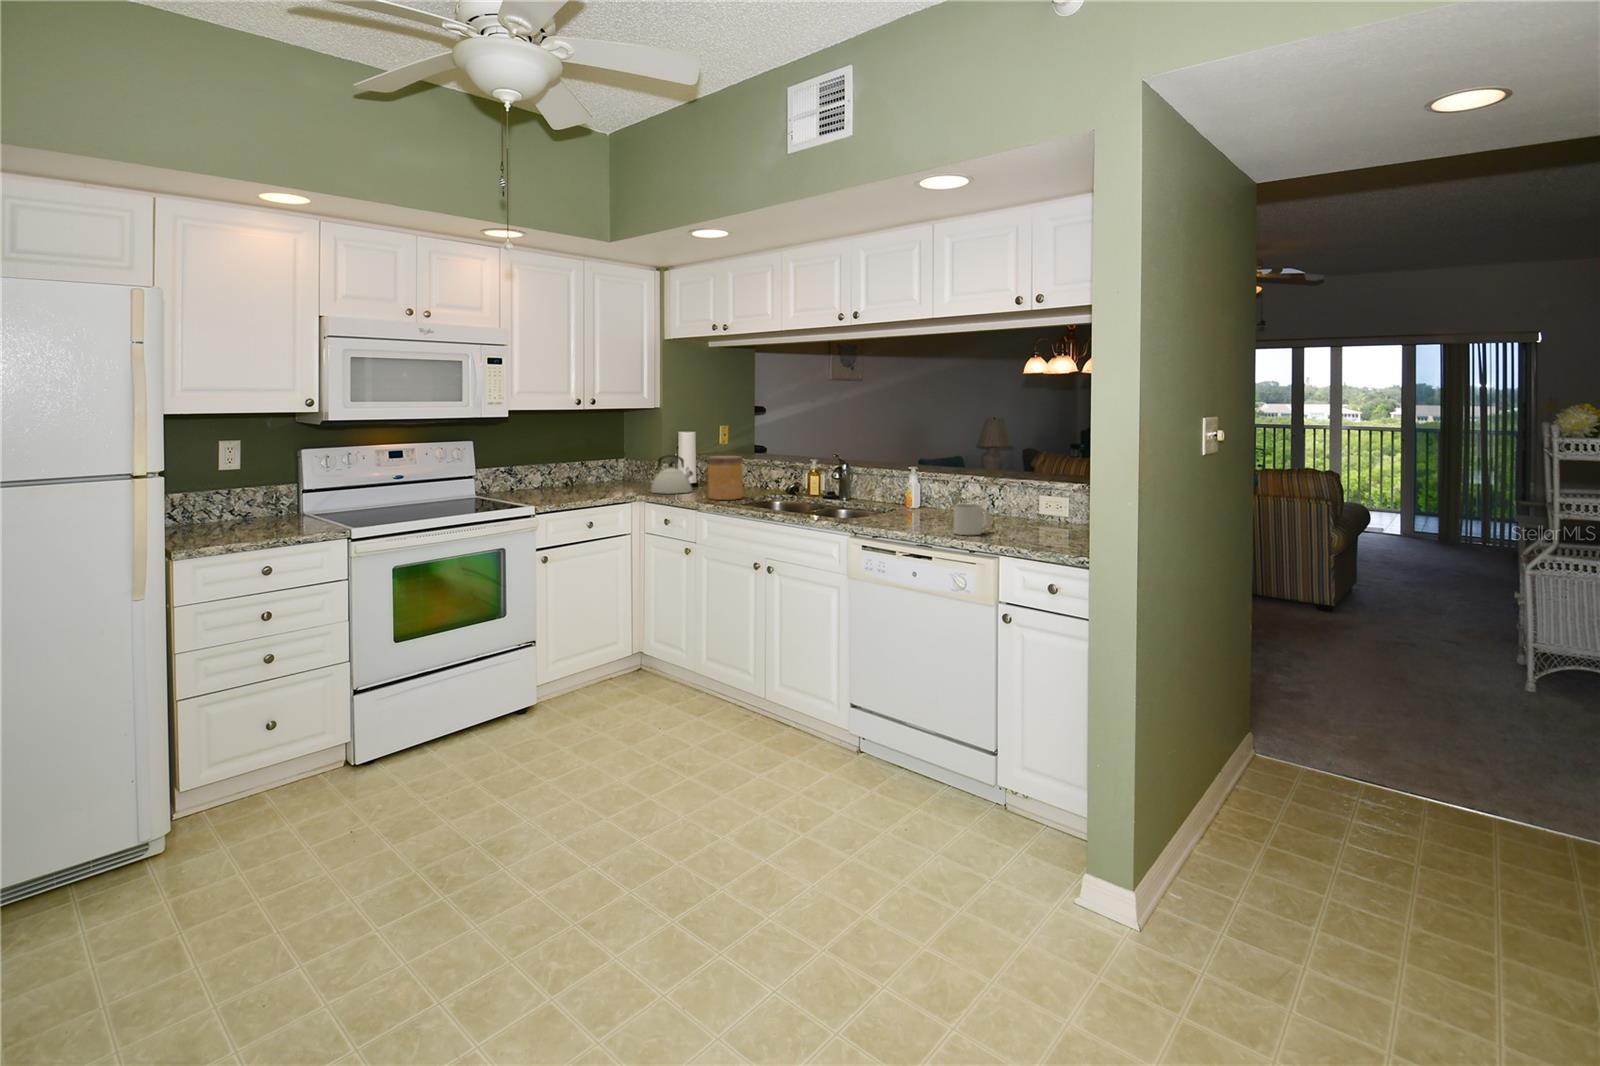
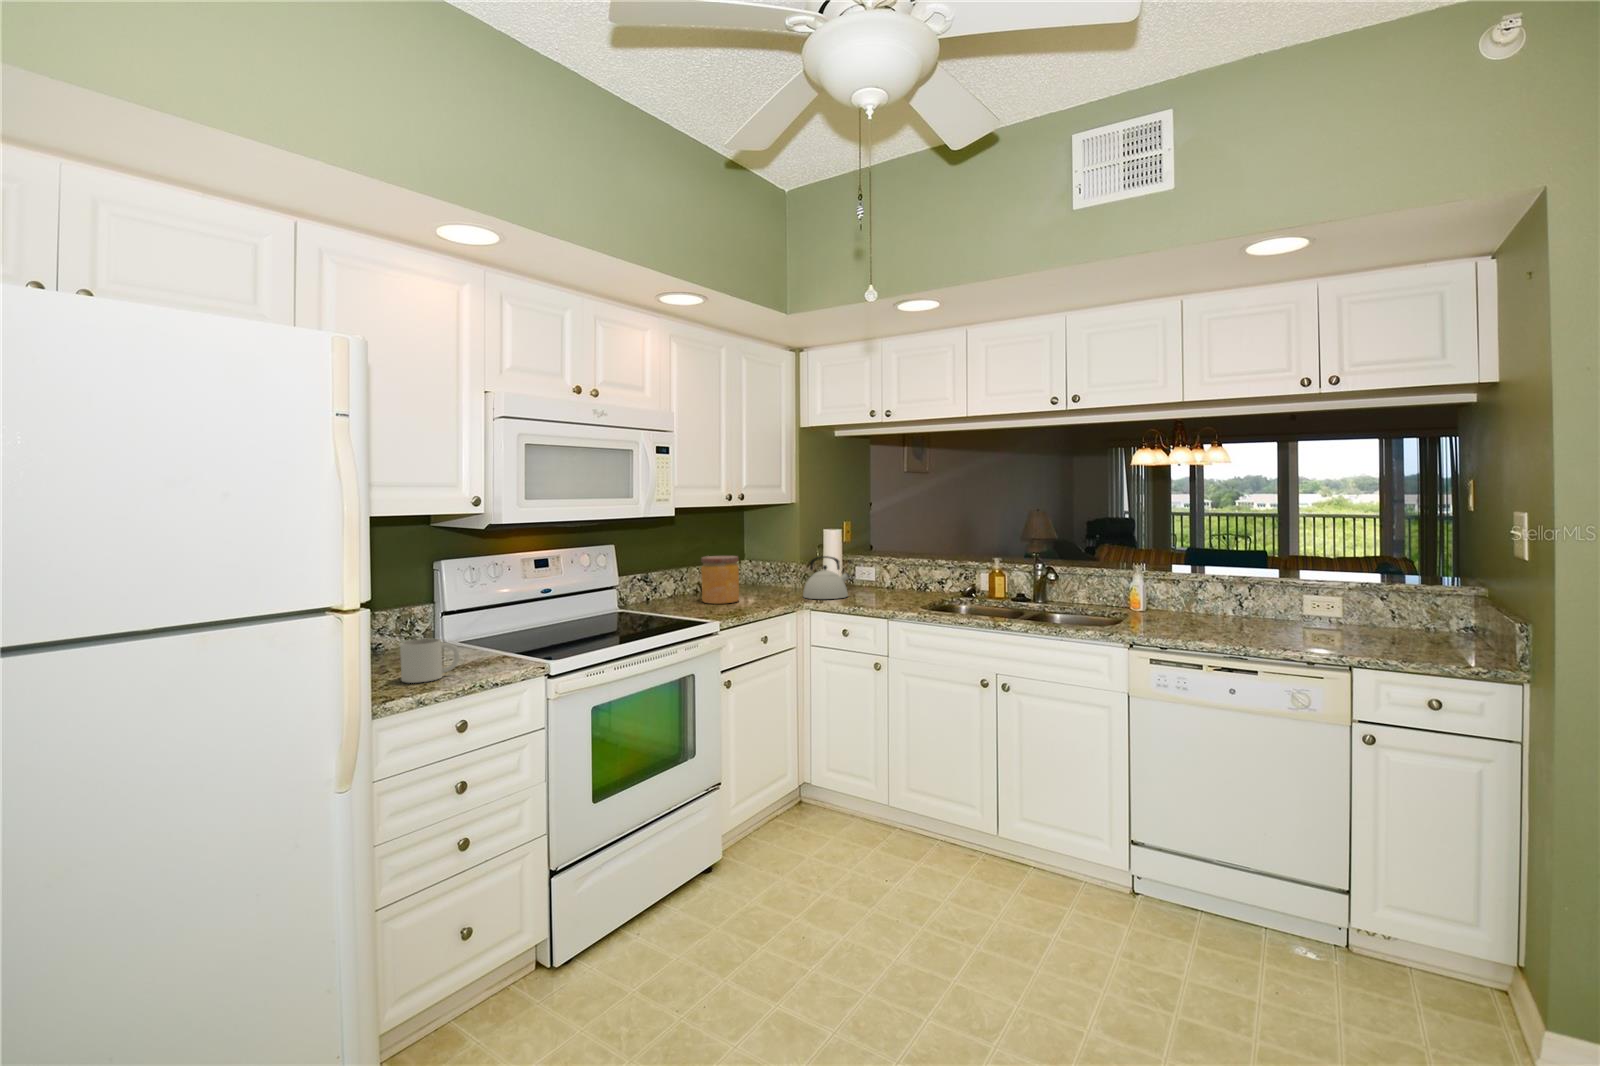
jar: present [708,456,743,500] -> present [701,556,739,604]
mug: present [954,504,990,535] -> present [400,638,459,683]

